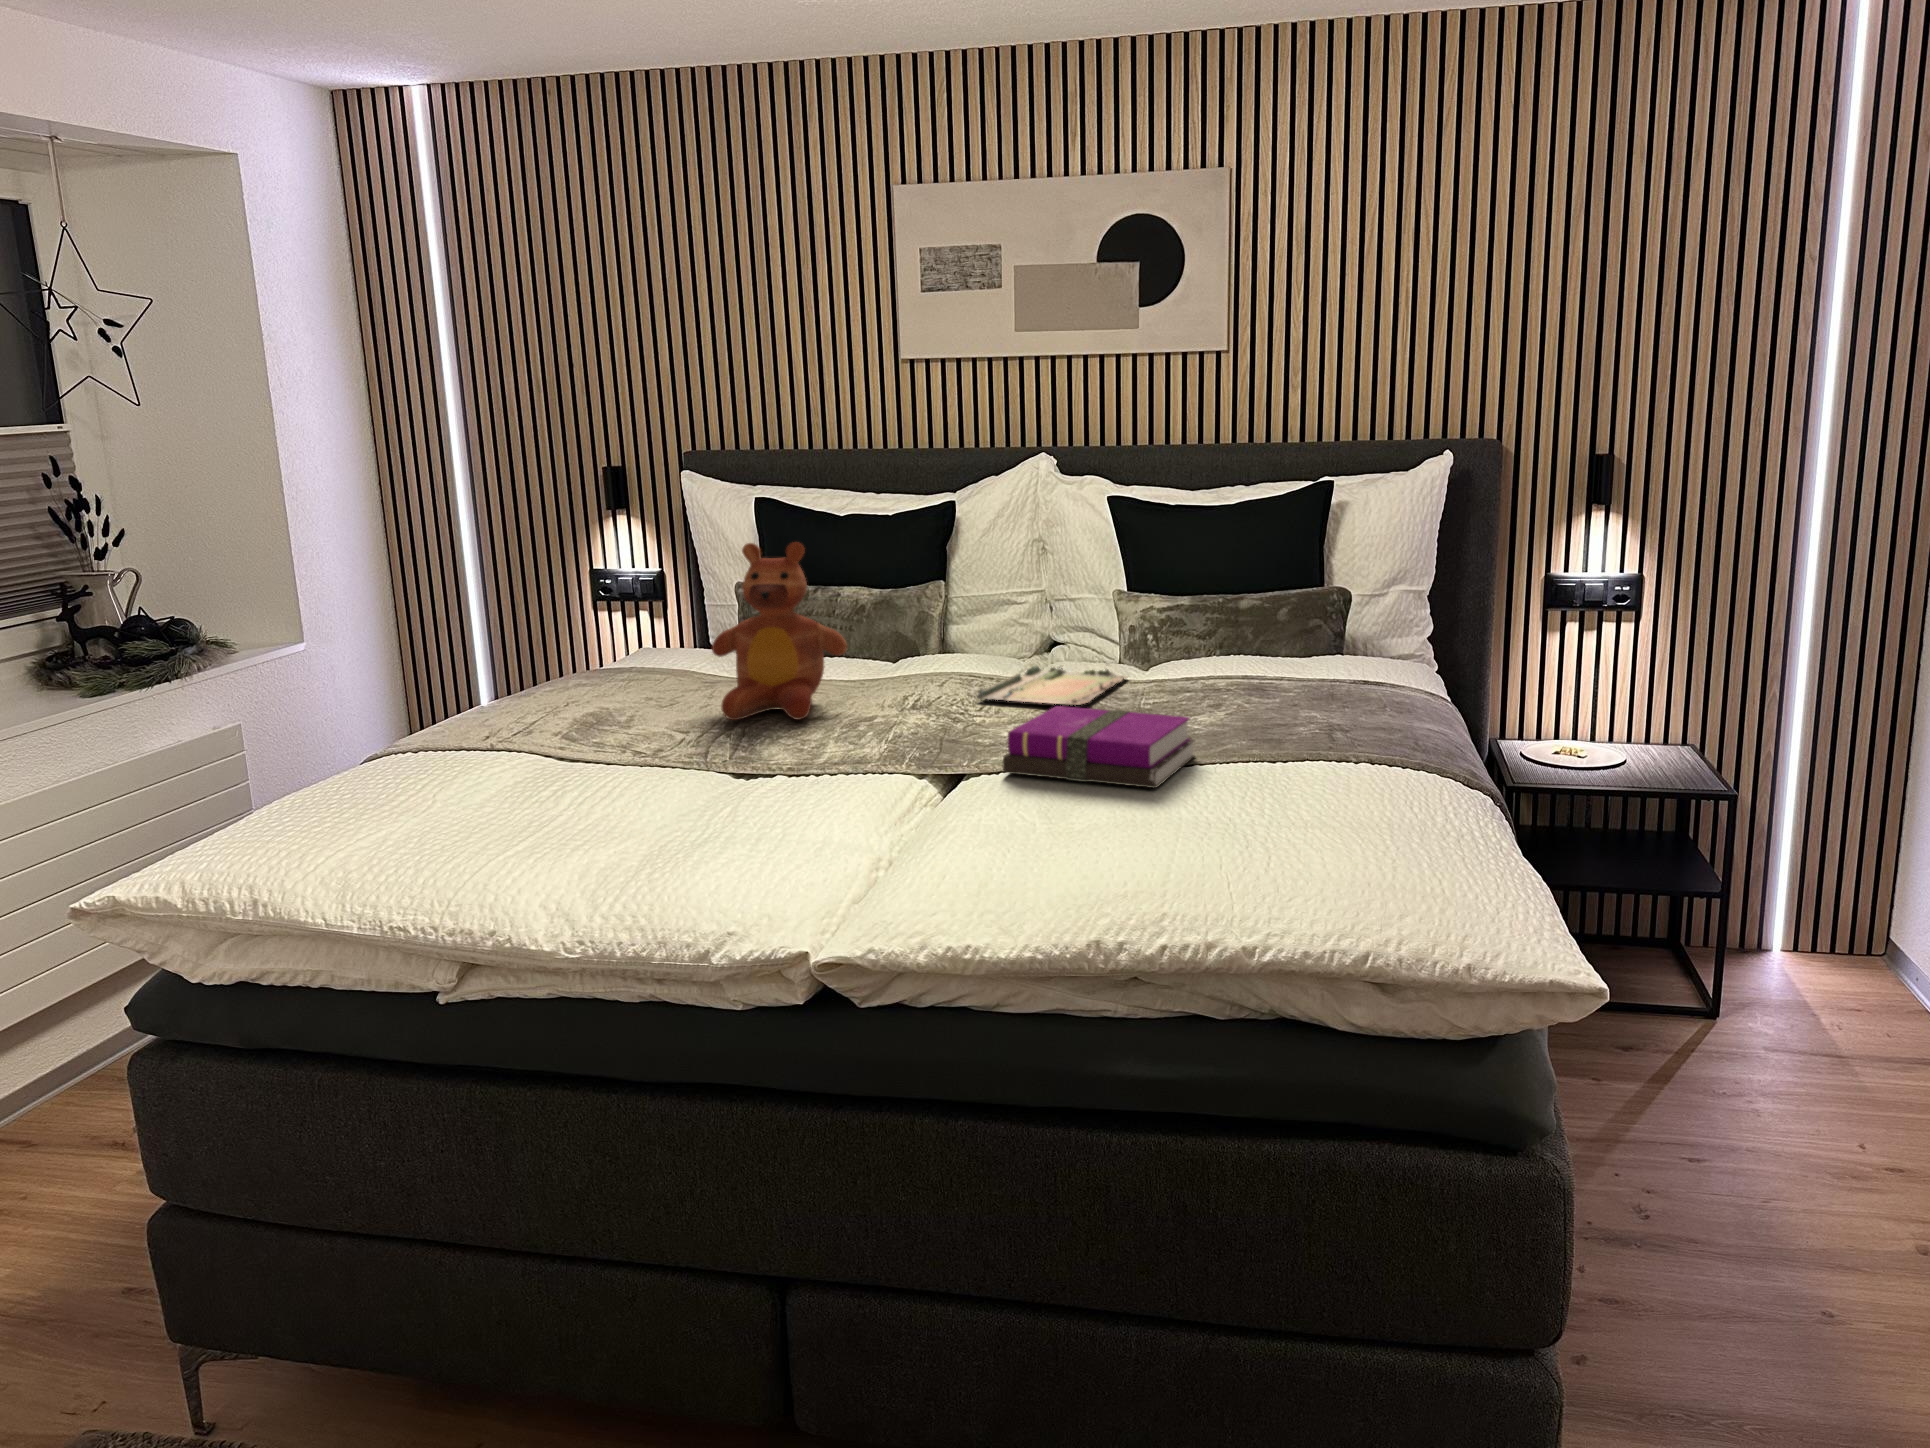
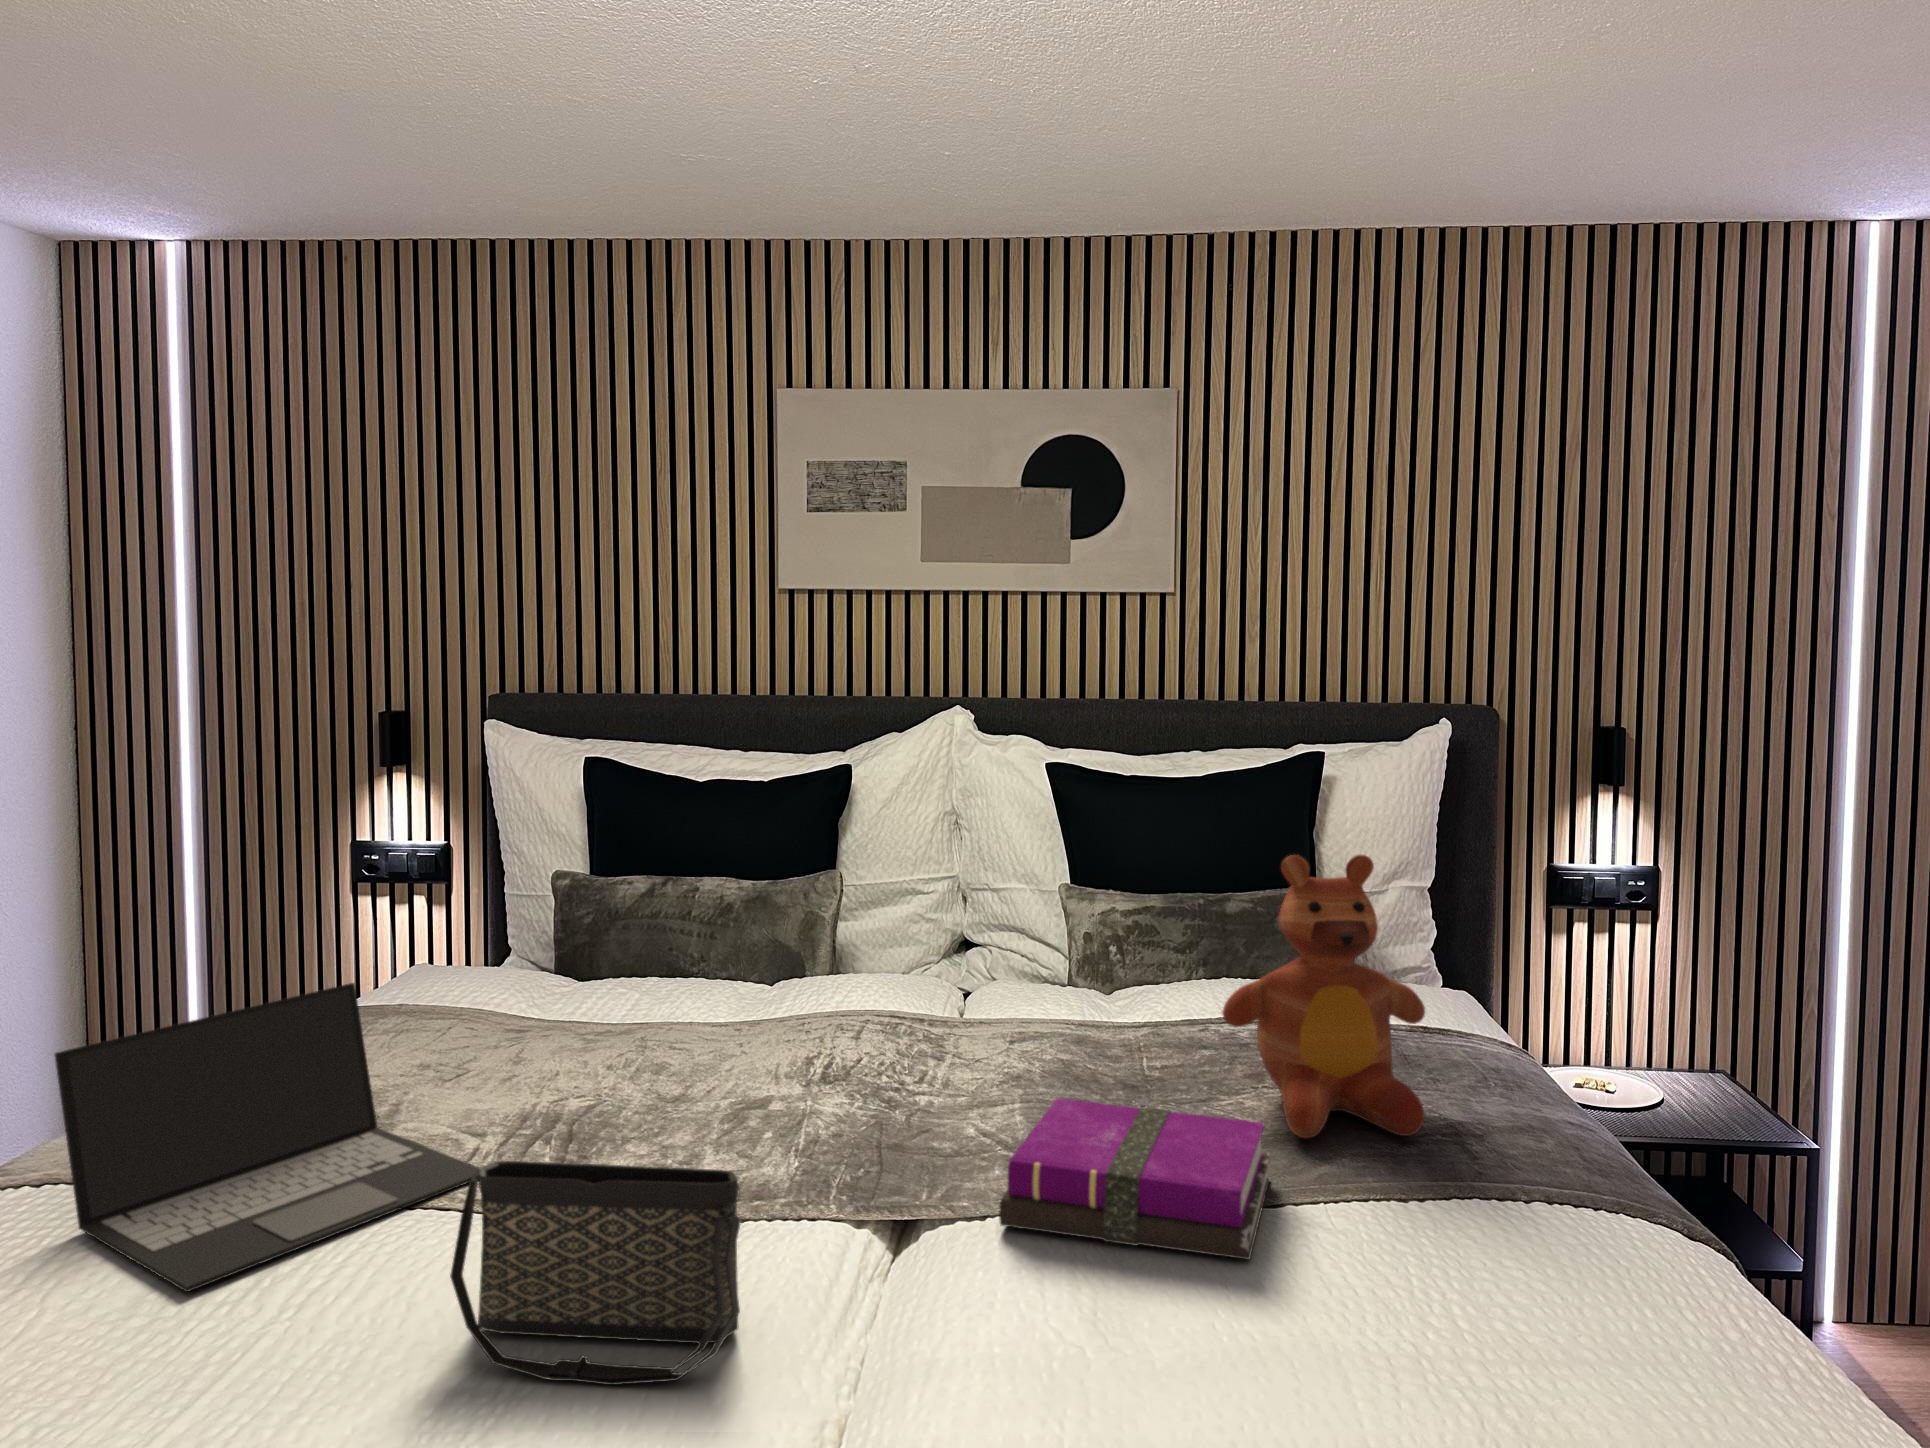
teddy bear: present [712,542,847,720] -> present [1222,854,1425,1138]
laptop: none [429,635,690,792] -> present [55,983,479,1292]
tray: present [977,665,1127,705] -> none [908,994,1103,1074]
handbag: none [664,712,830,828] -> present [450,1161,741,1385]

